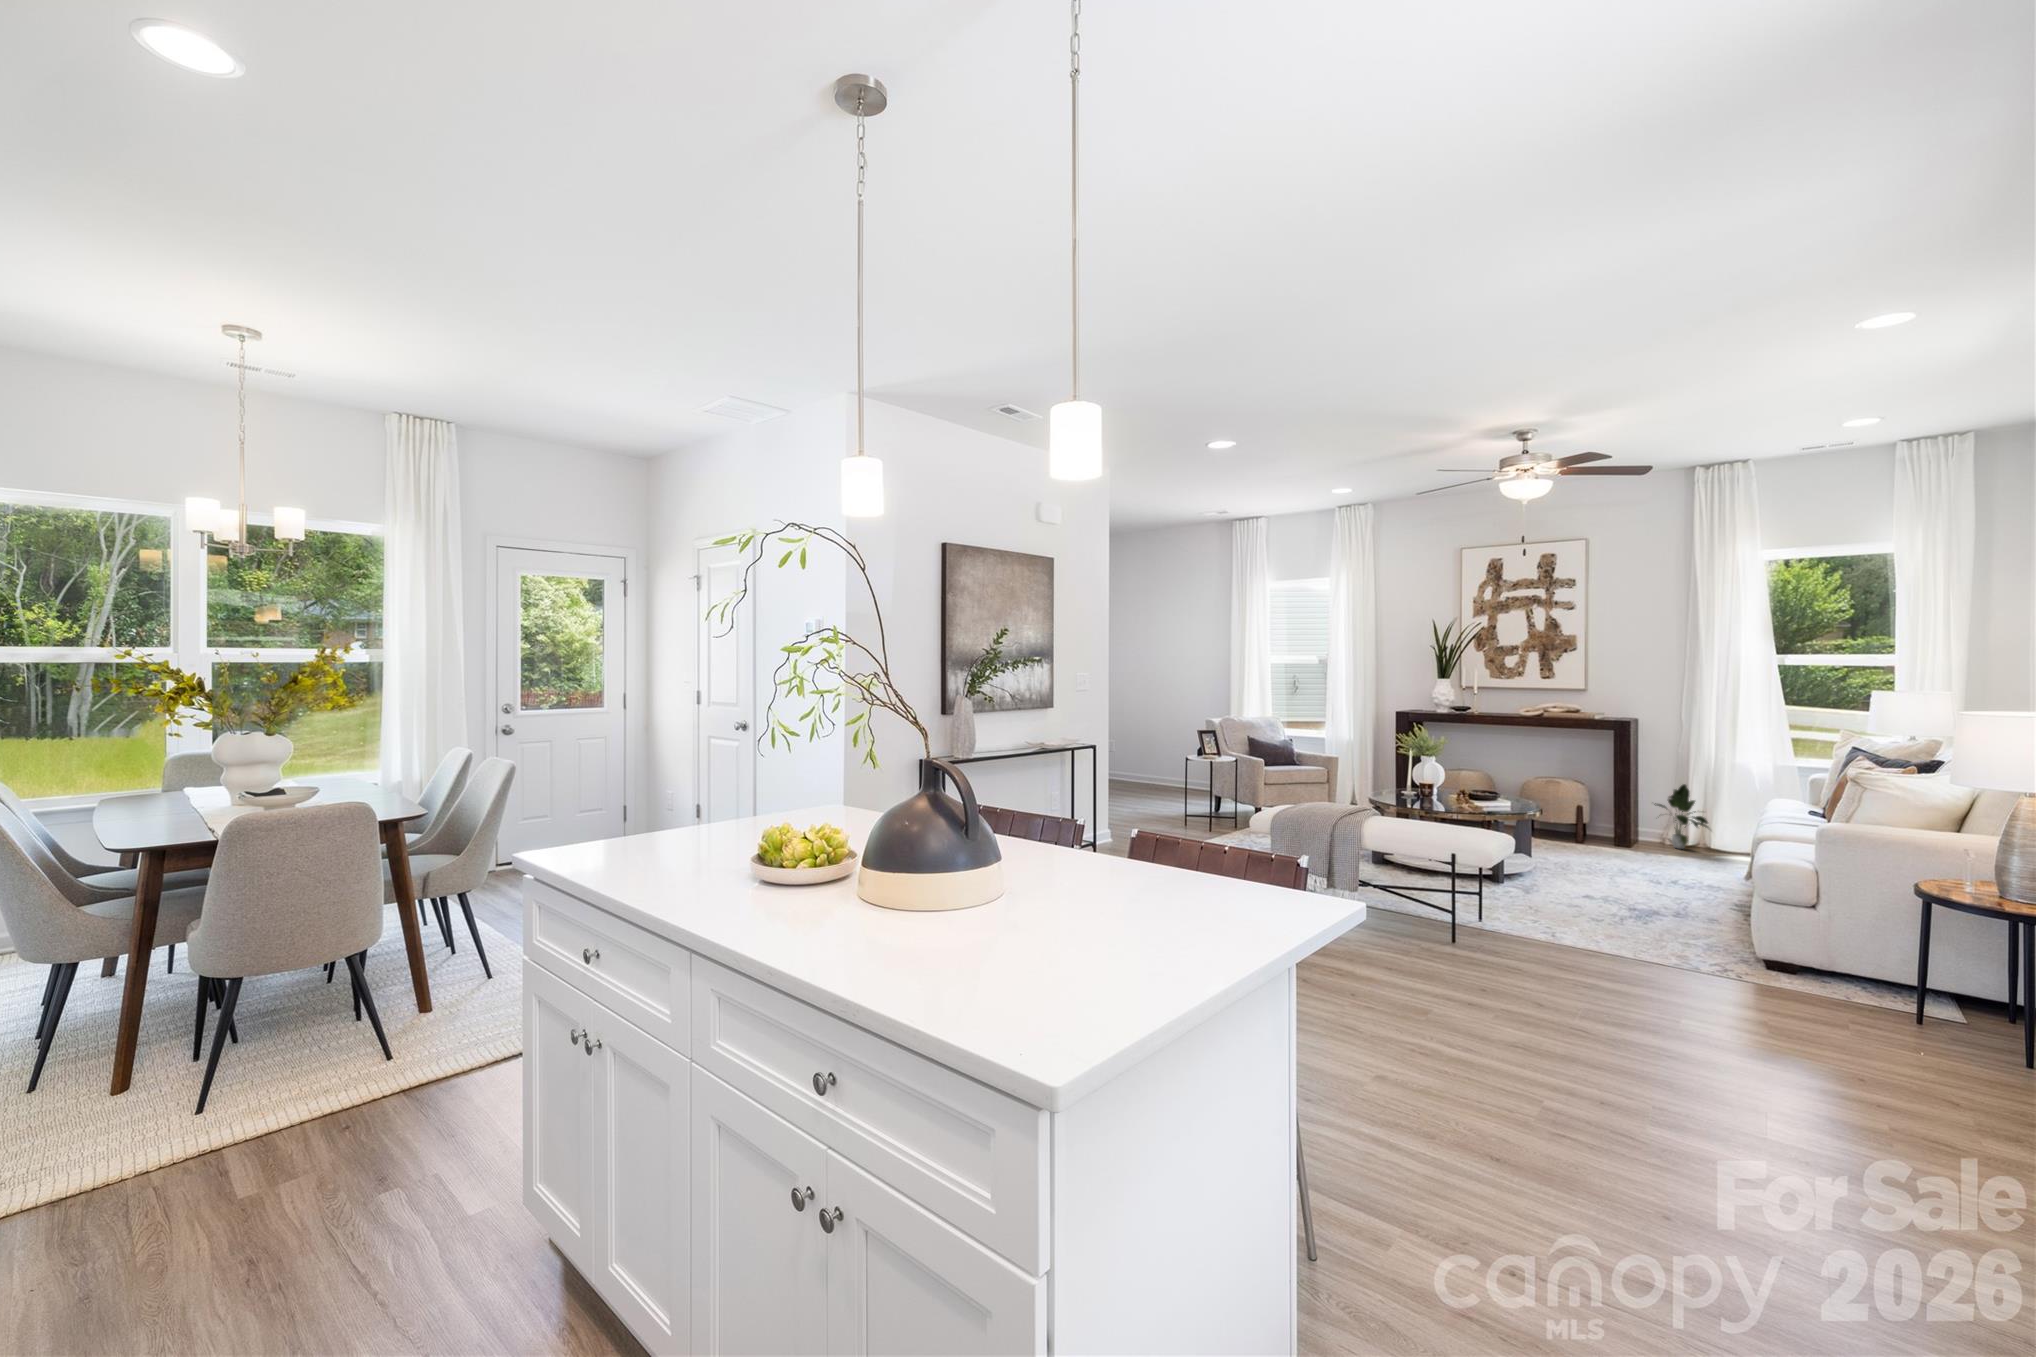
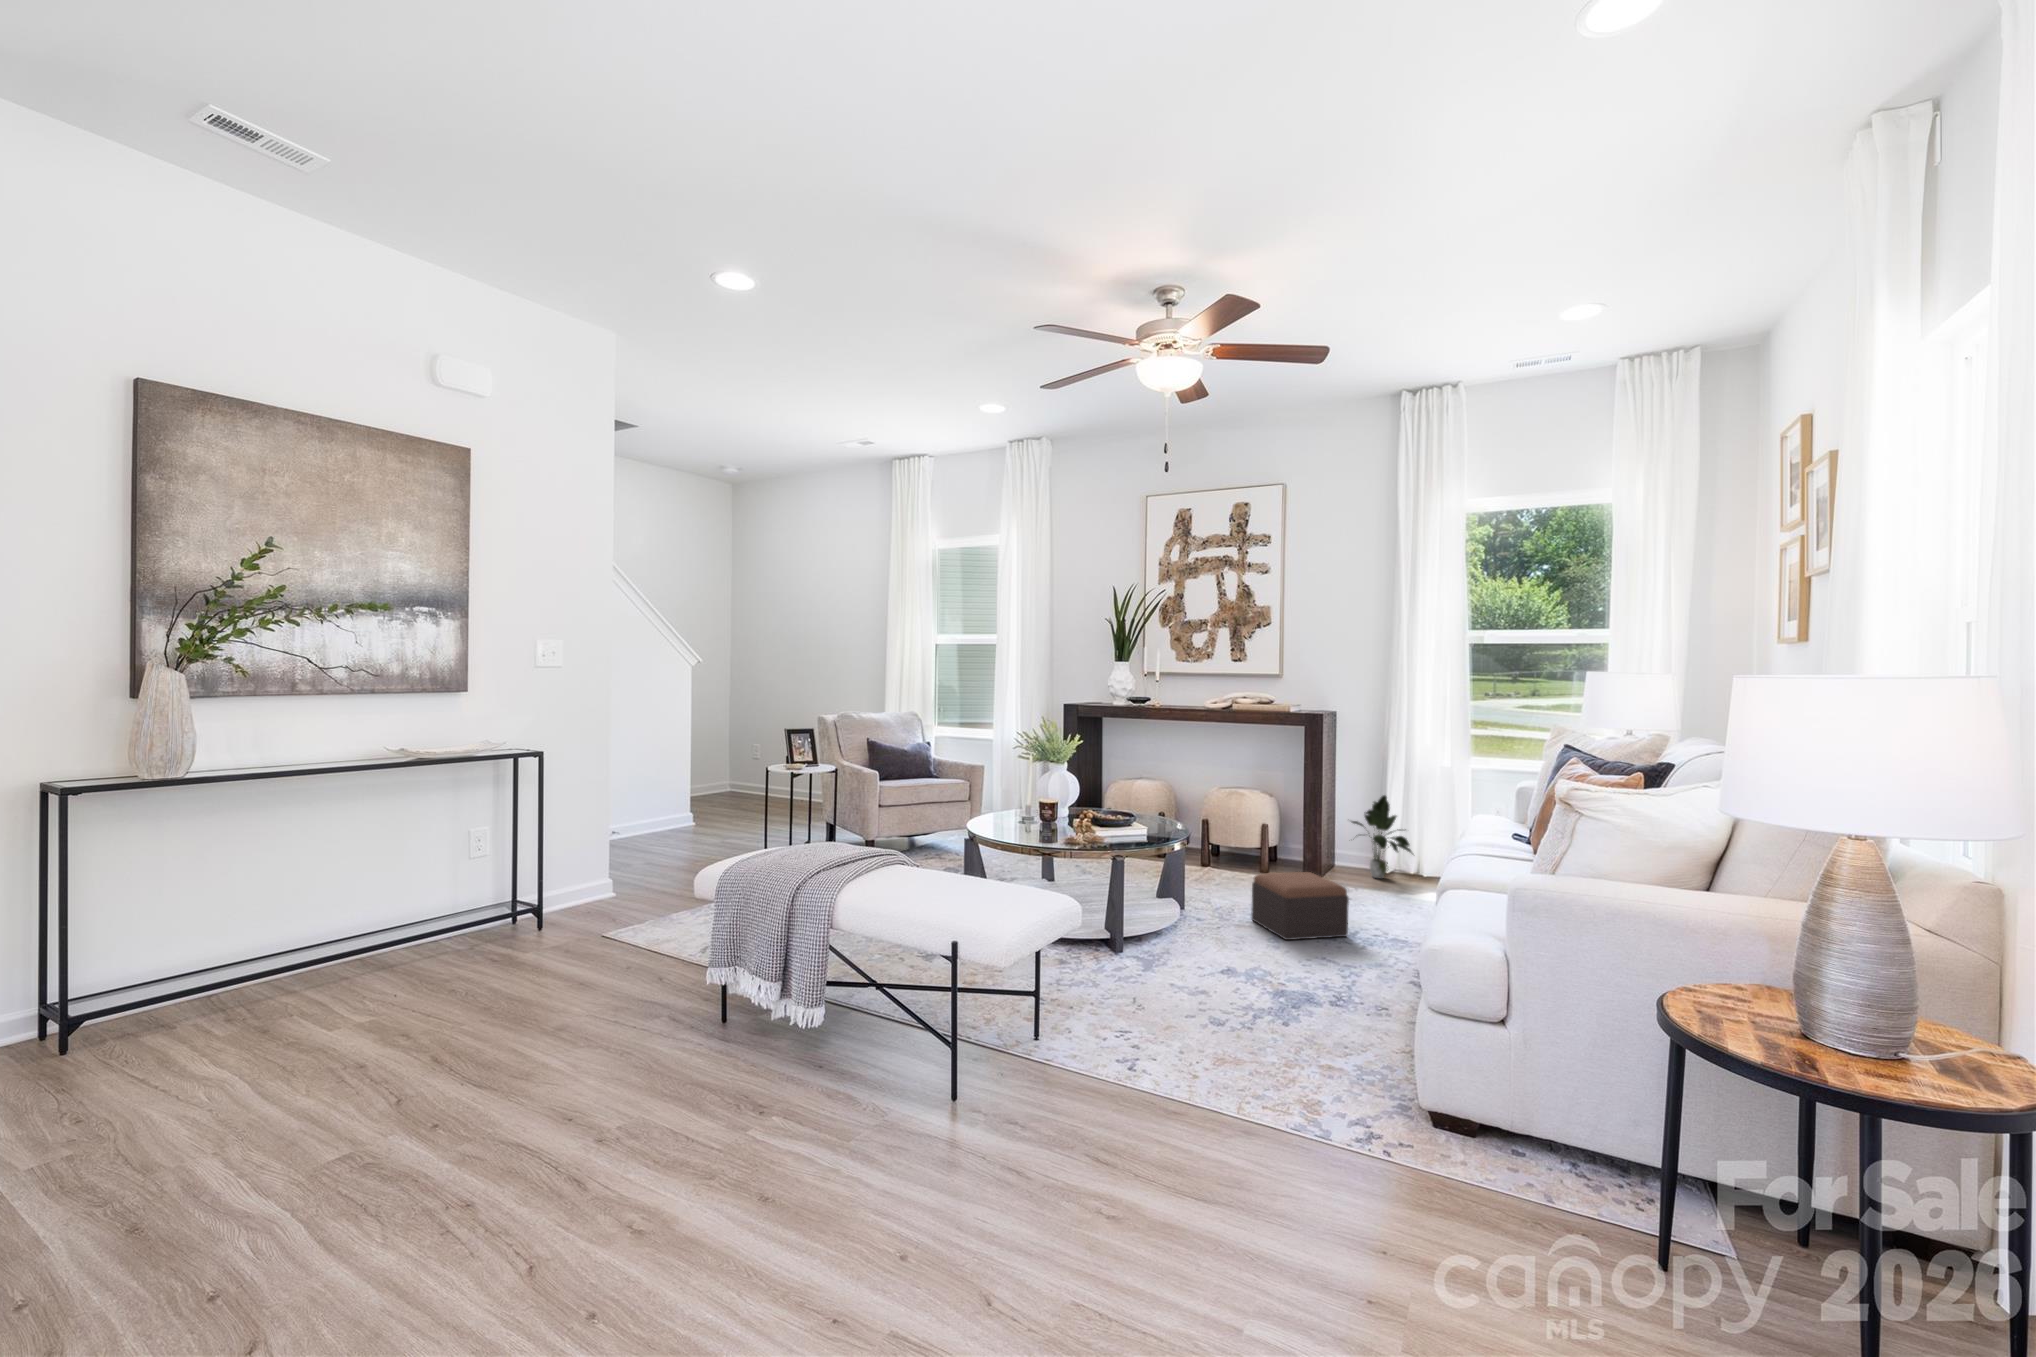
footstool: none [1585,837,1668,882] -> present [1251,872,1349,940]

